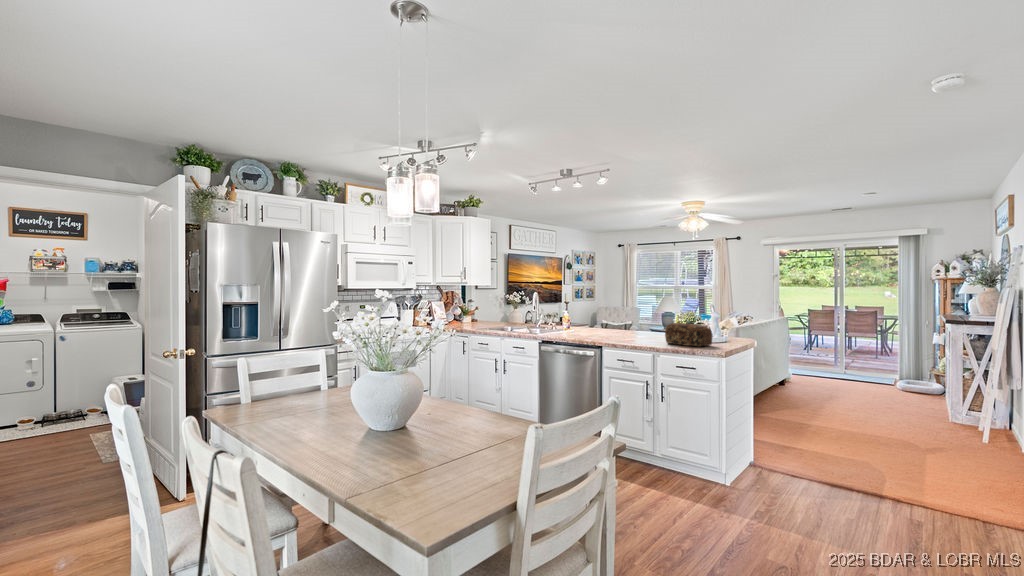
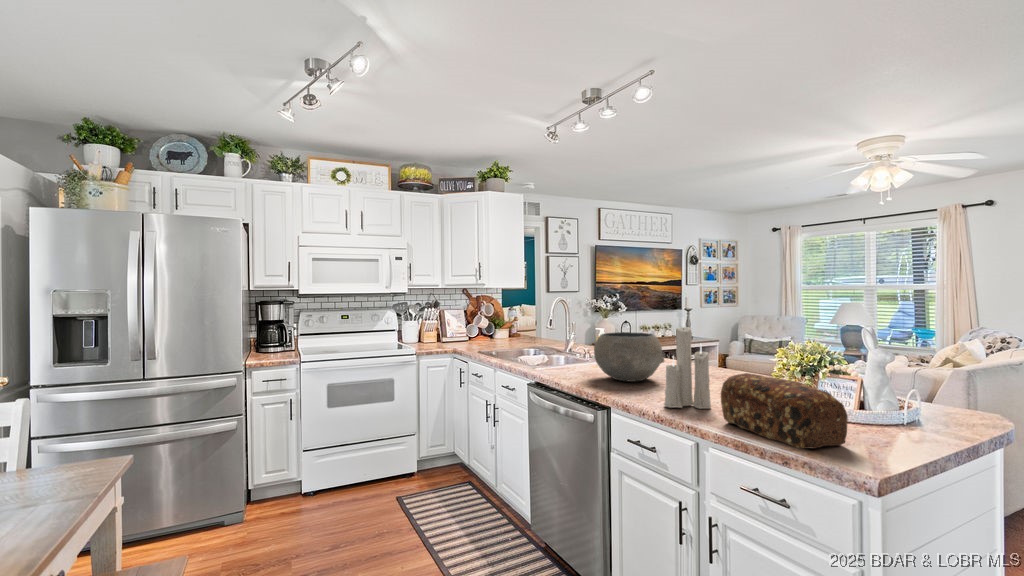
candle: none [636,298,655,341] -> present [664,320,711,409]
ceramic bowl: none [582,311,620,336] -> present [594,332,664,382]

